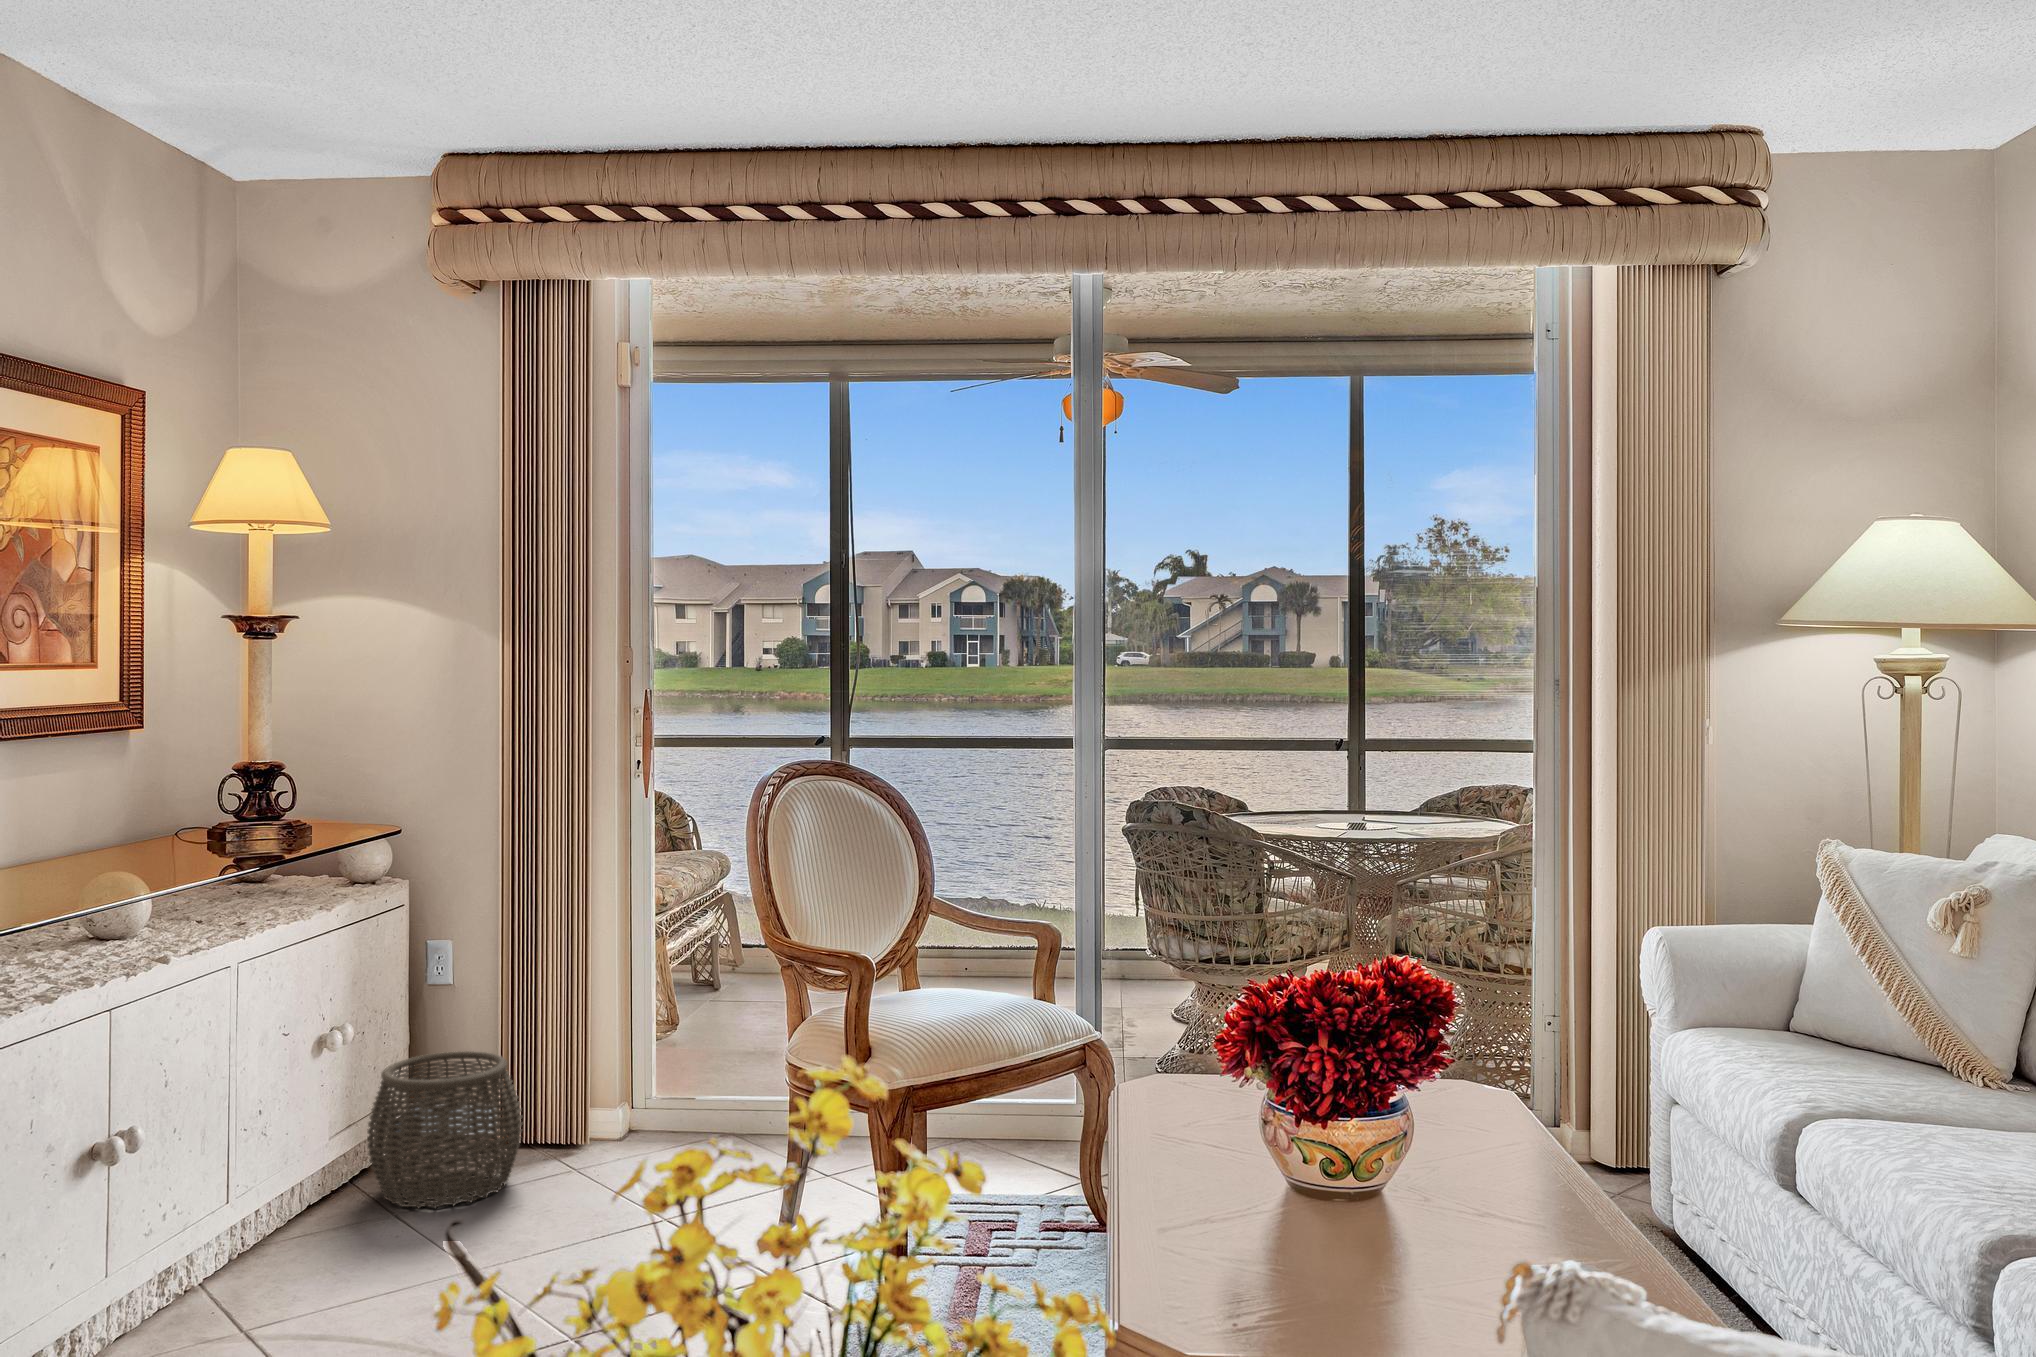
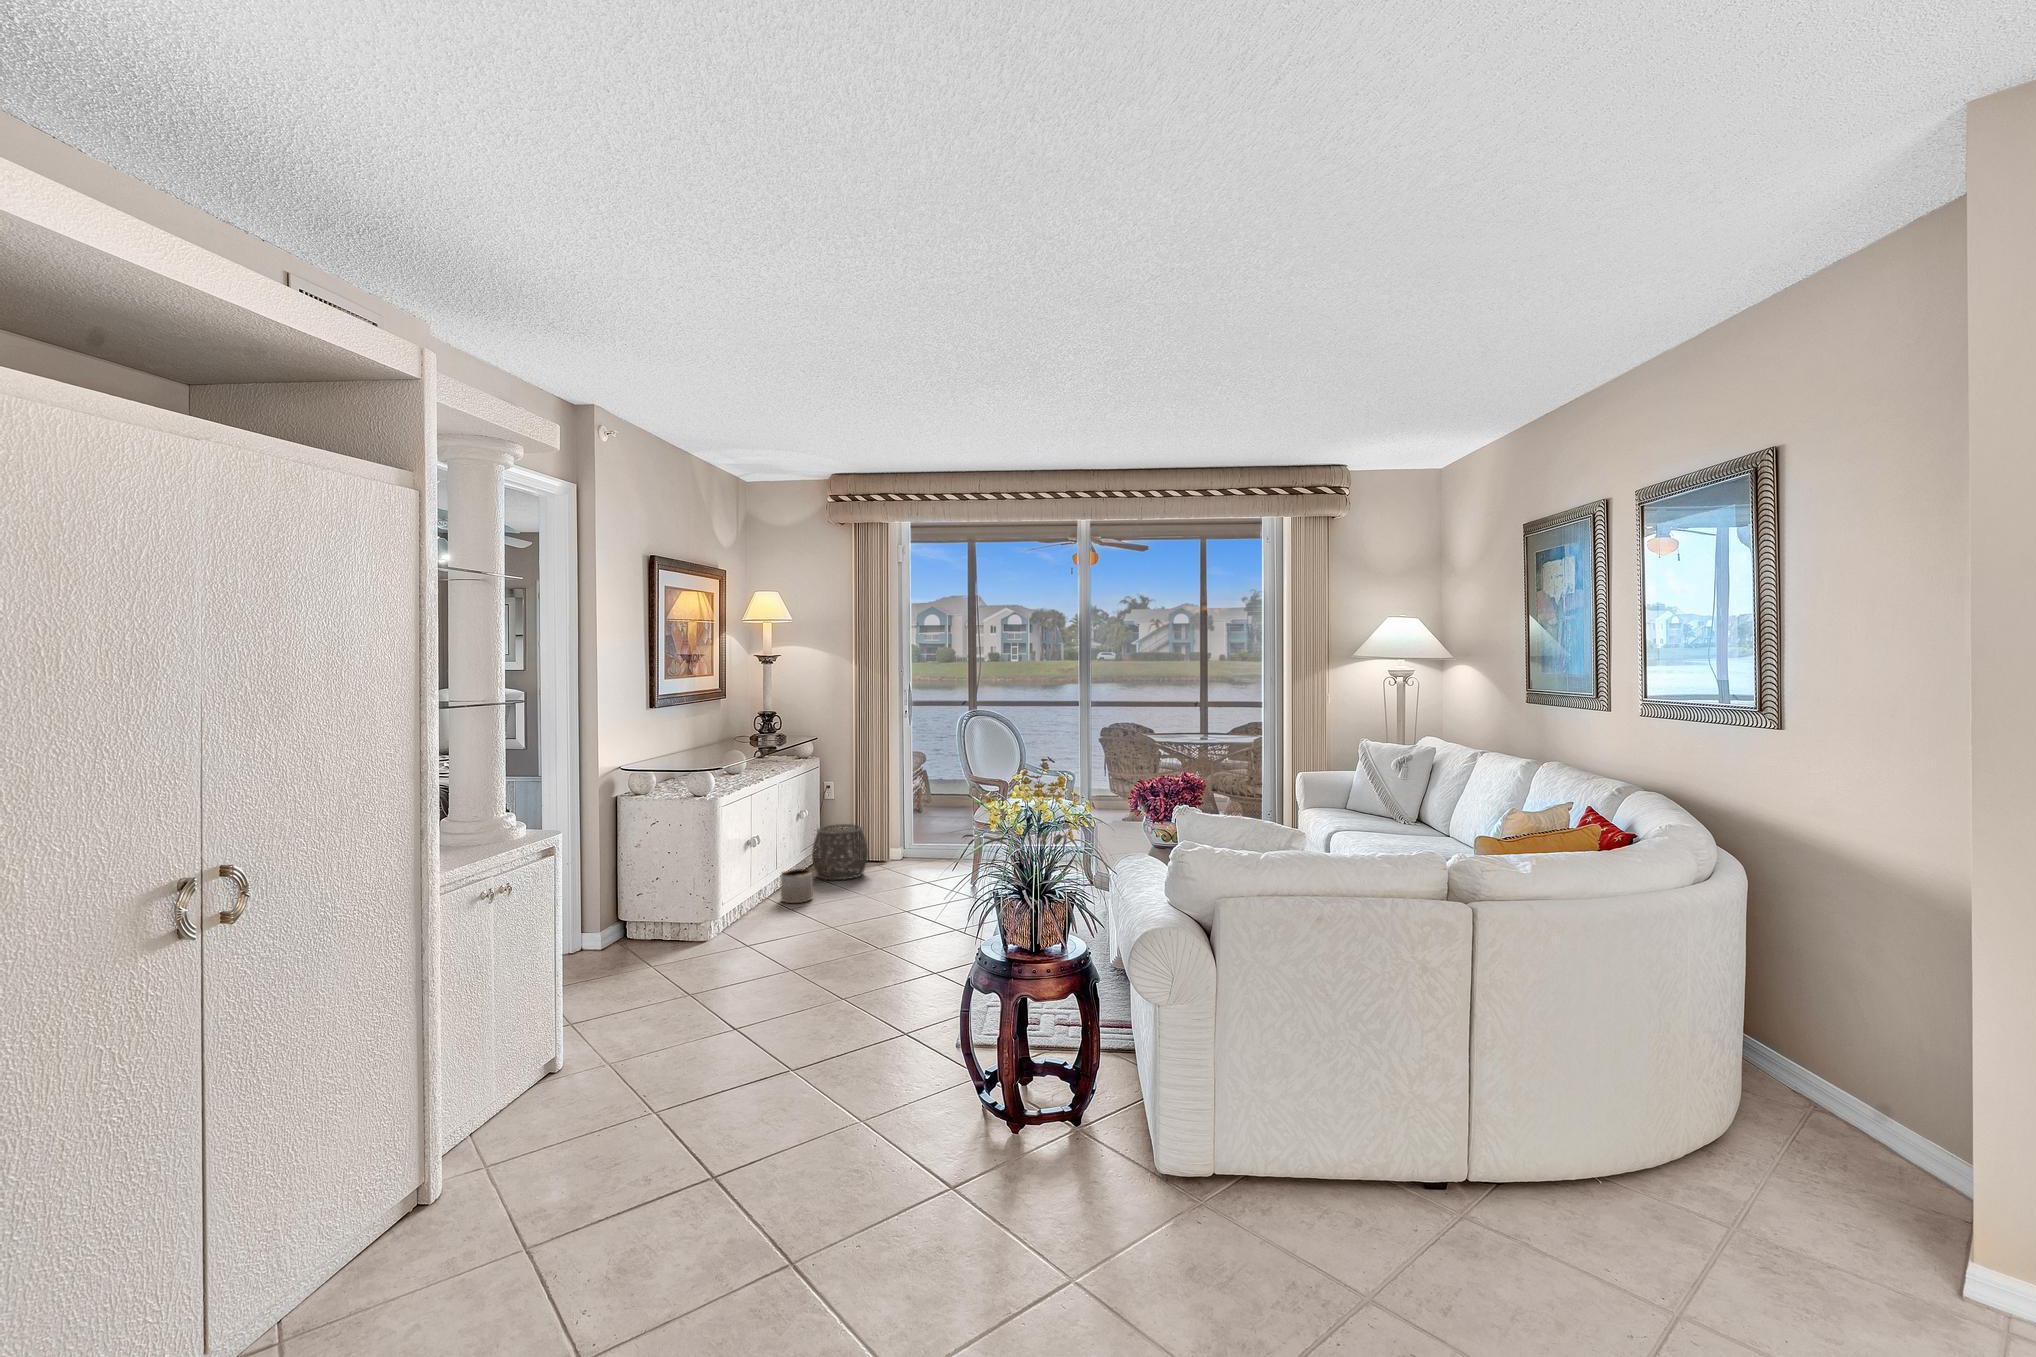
planter: none [235,1193,331,1299] -> present [781,869,813,903]

